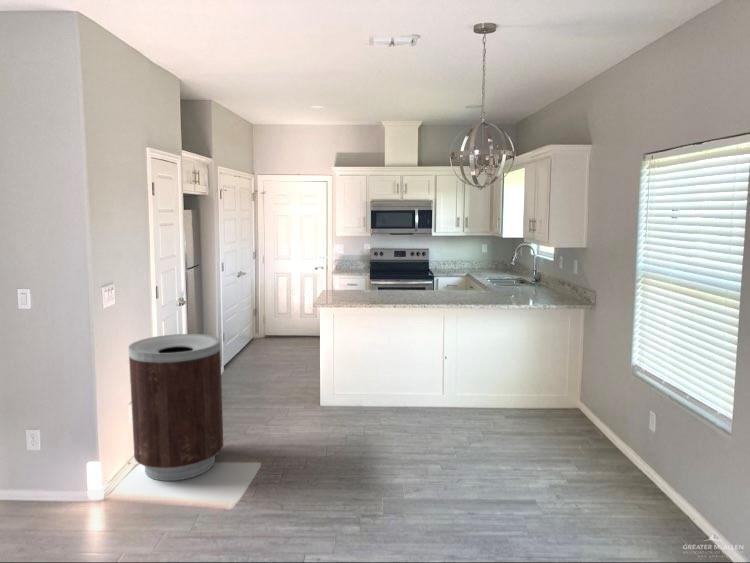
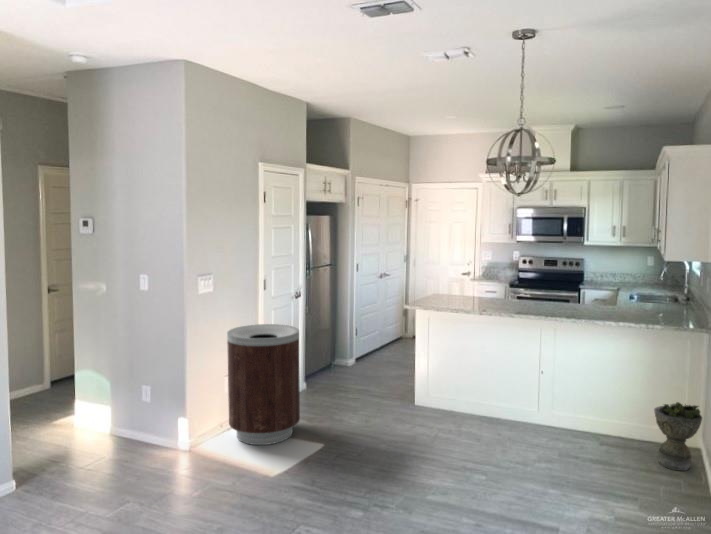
planter: none [549,364,586,421] -> present [654,402,702,471]

